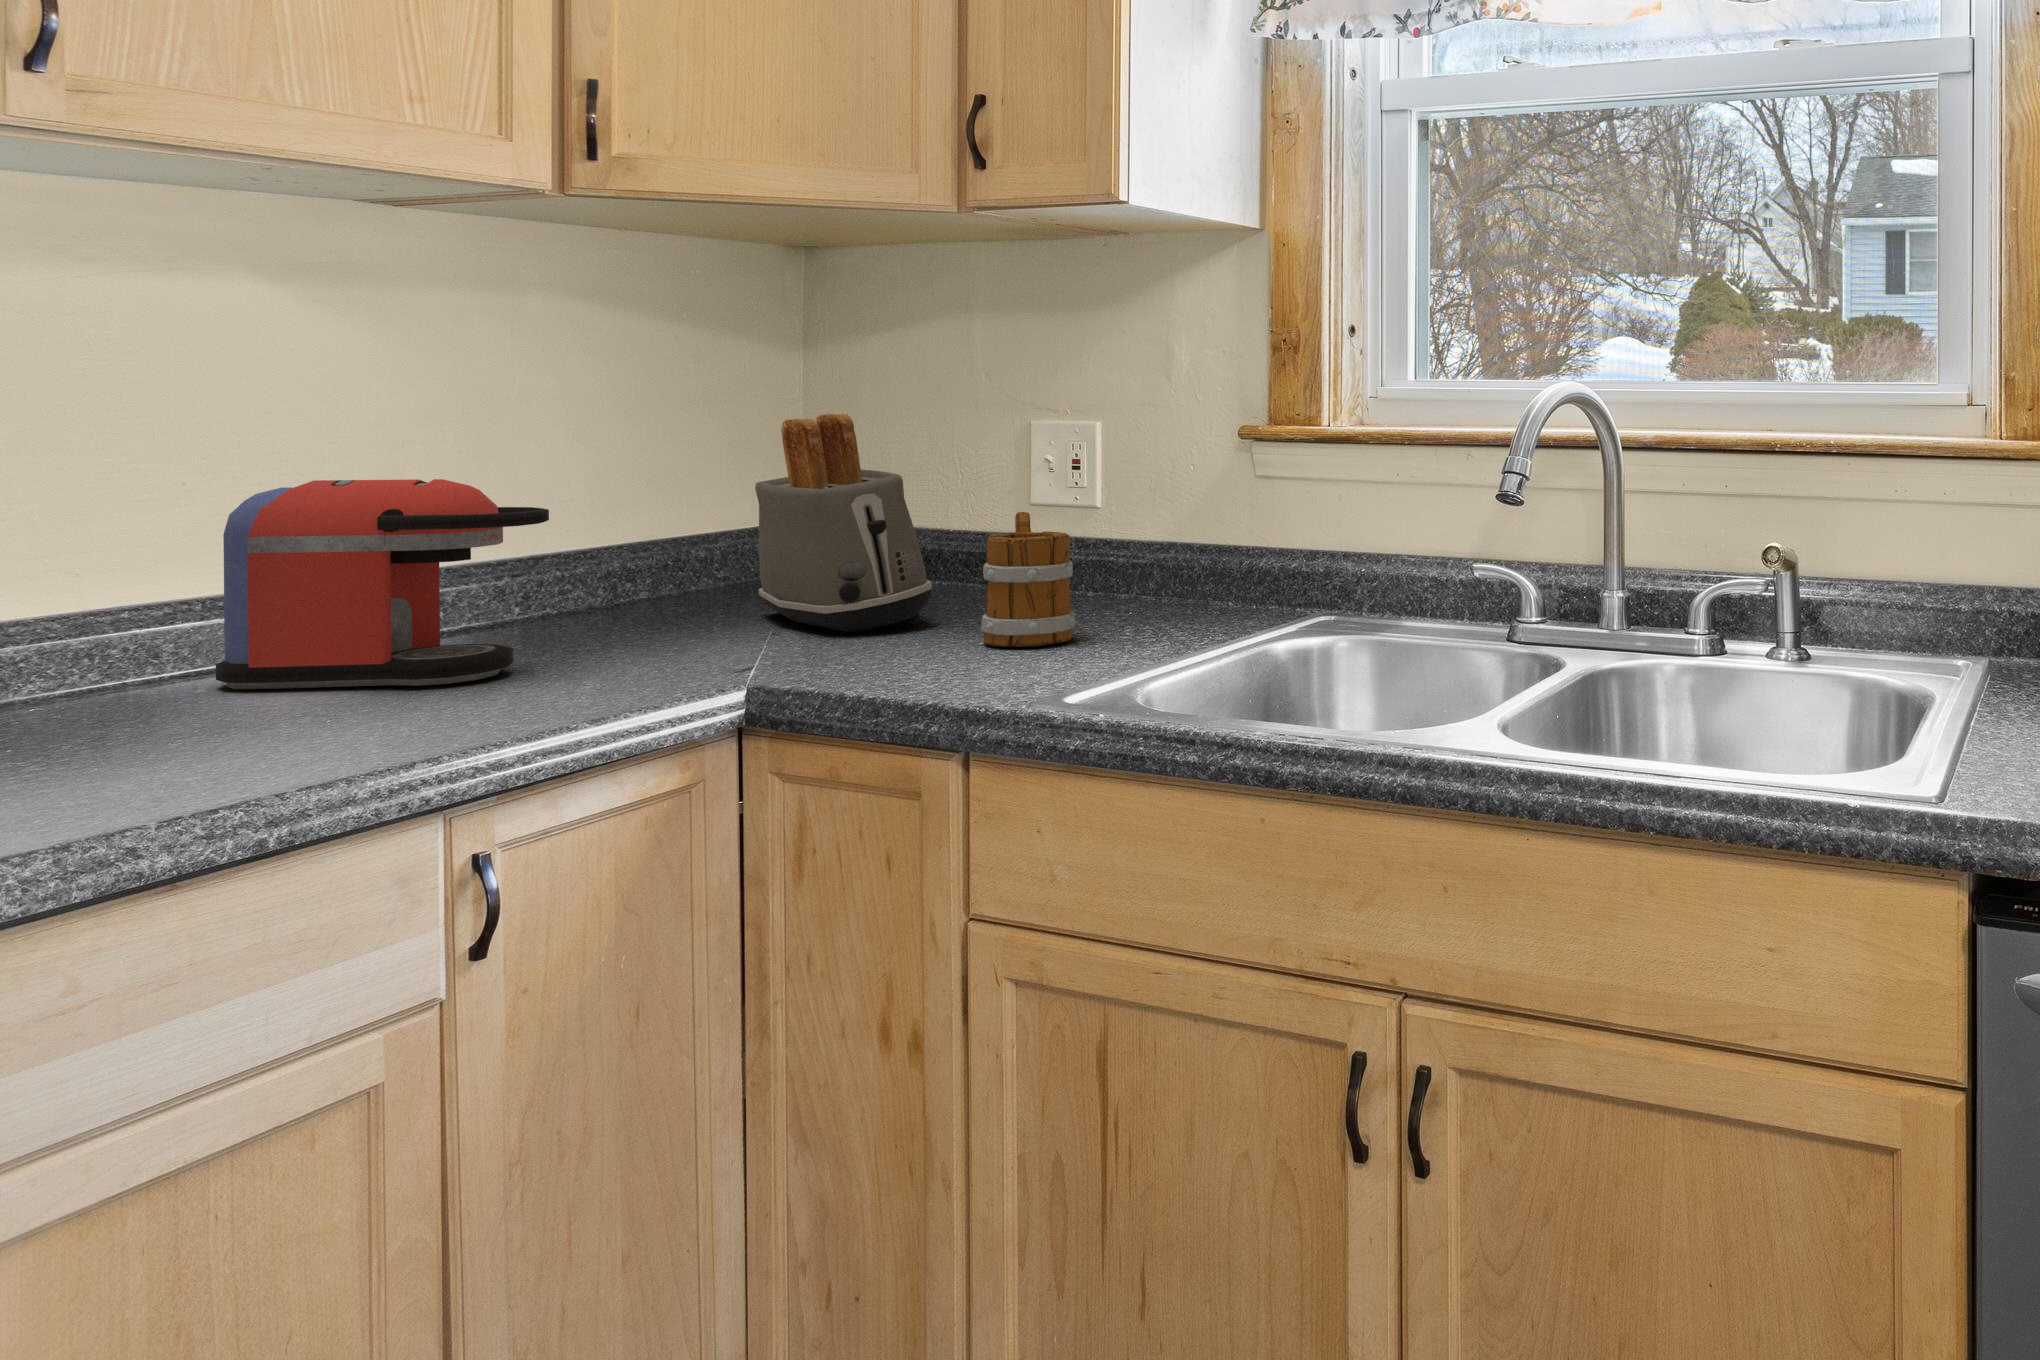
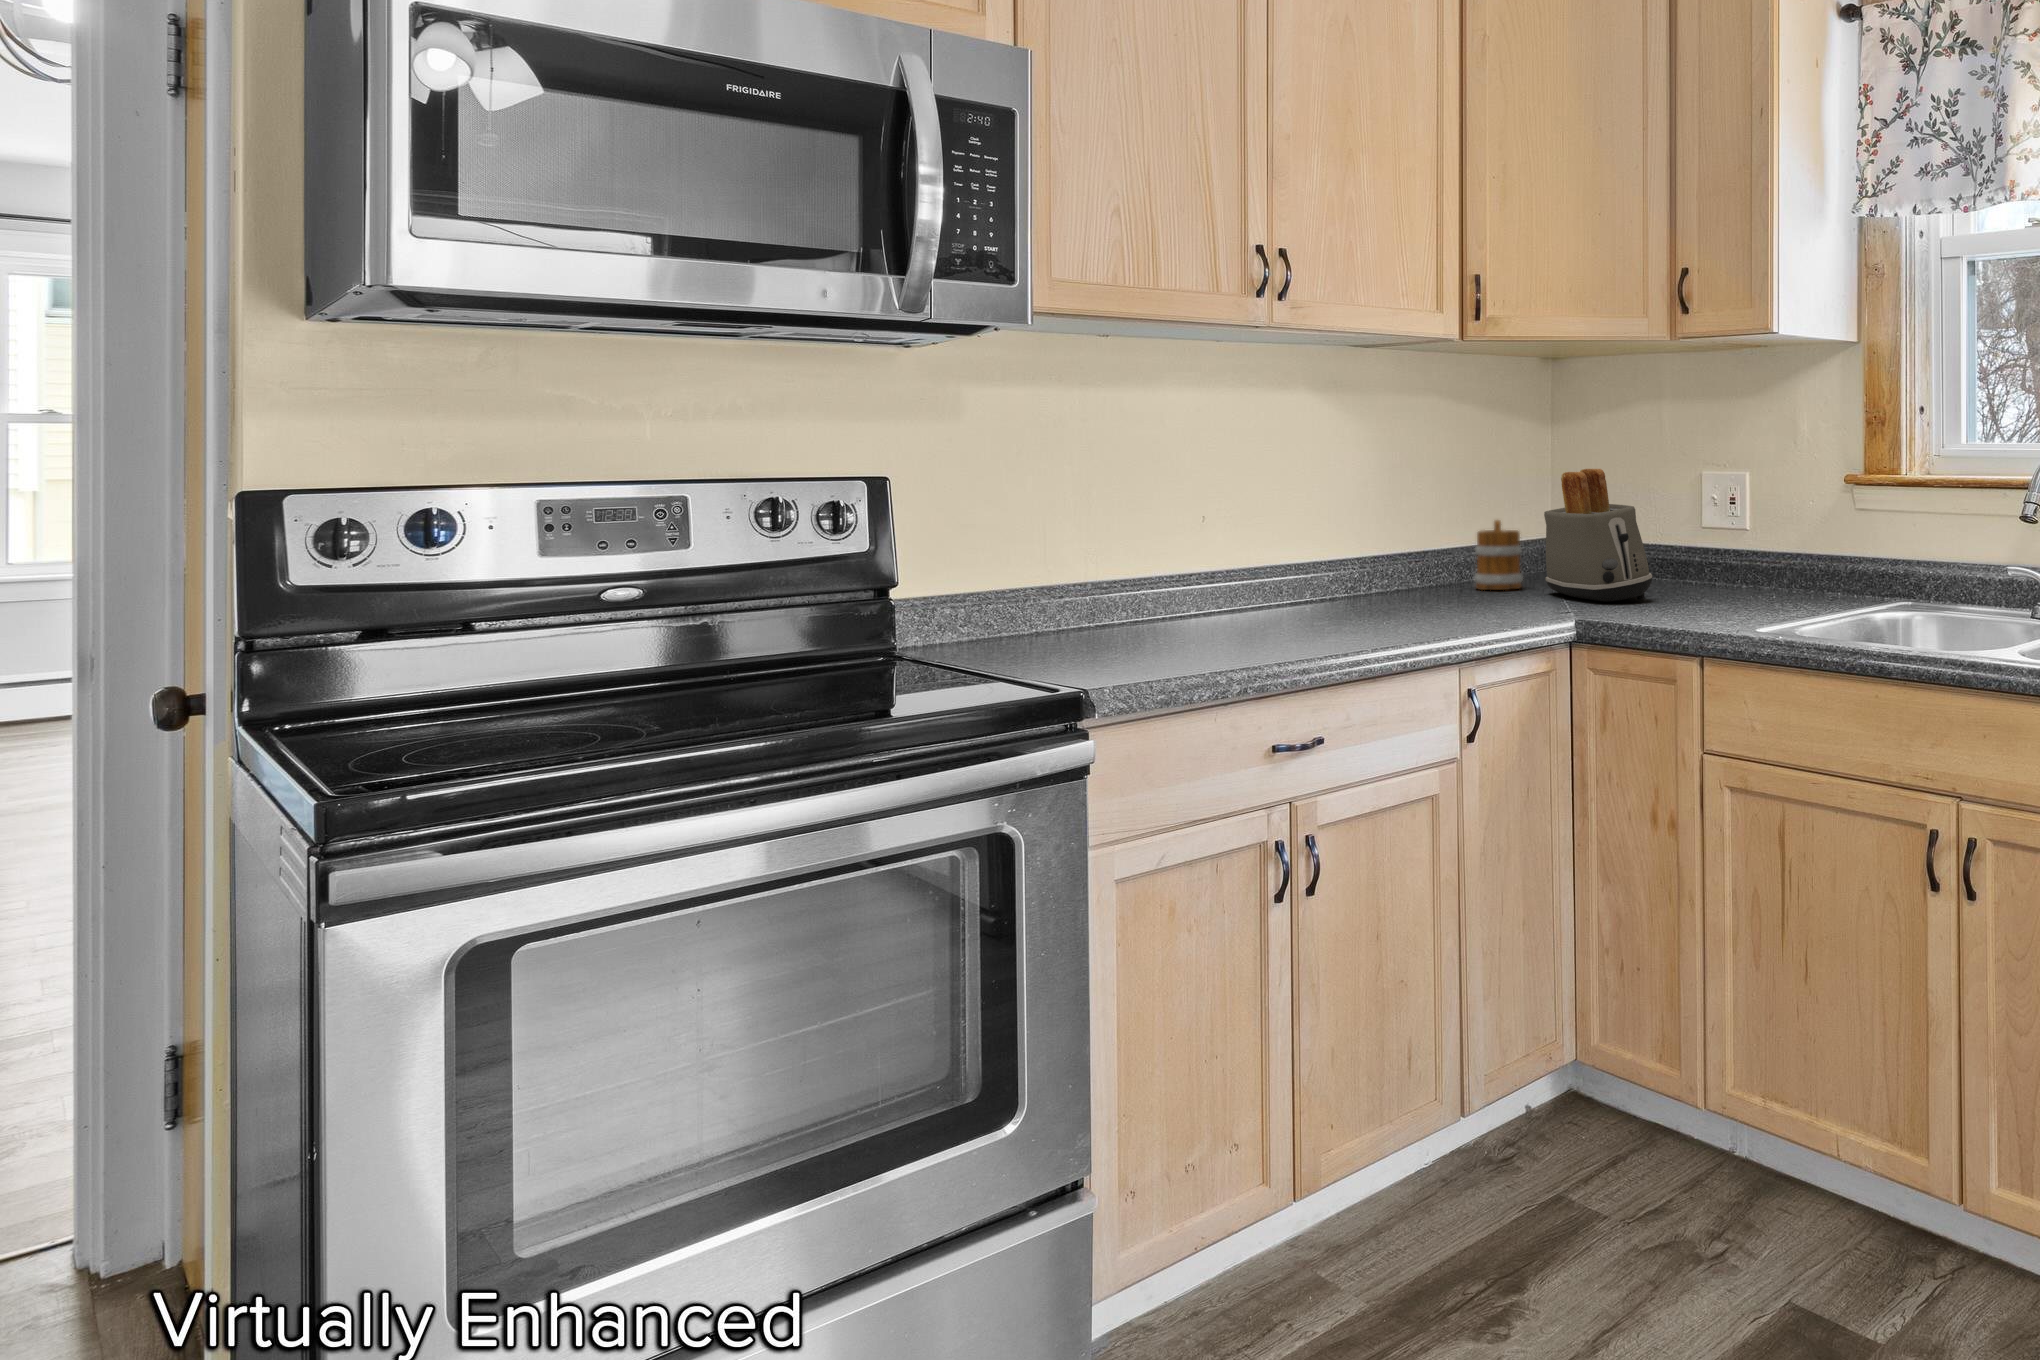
coffee maker: present [216,479,549,689] -> none [1312,504,1463,615]
mug: present [981,512,1075,647] -> present [1475,520,1523,590]

